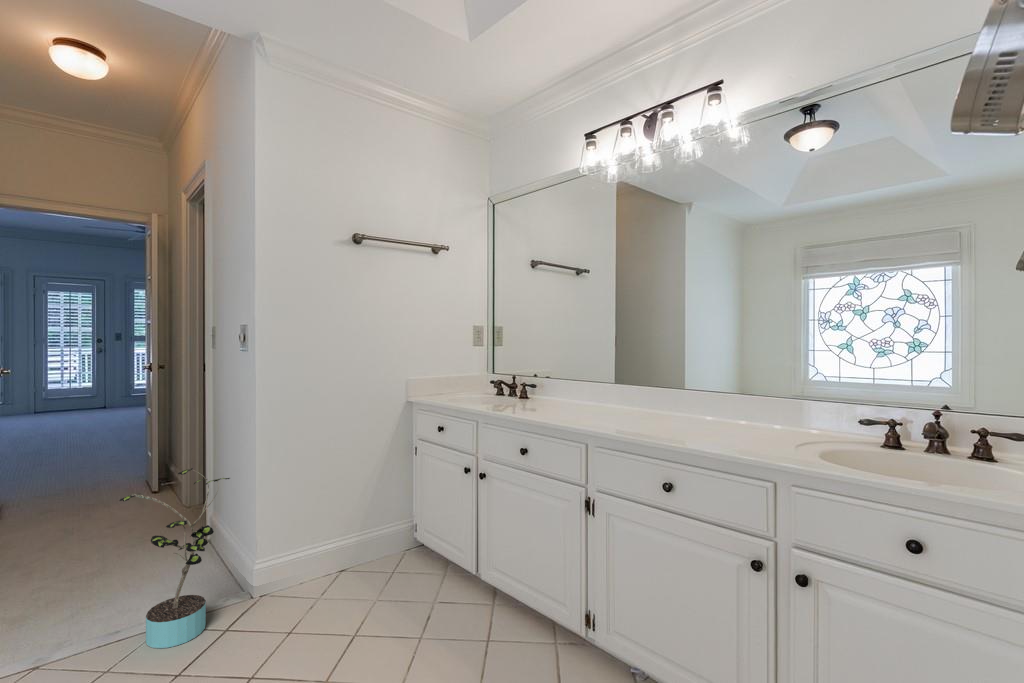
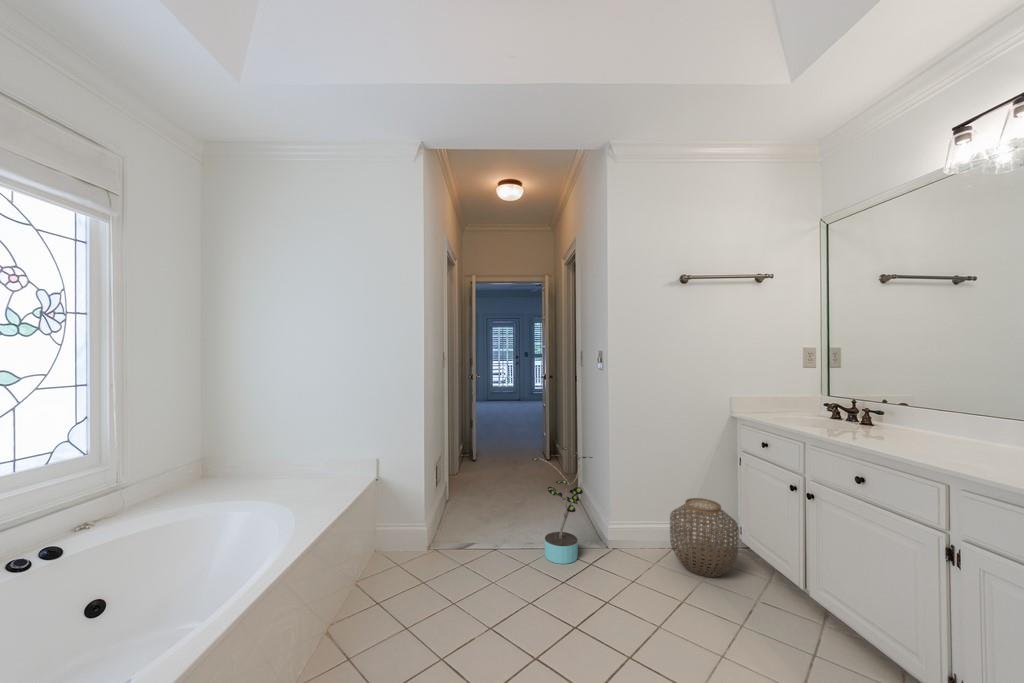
woven basket: none [338,501,414,592] -> present [670,498,739,577]

